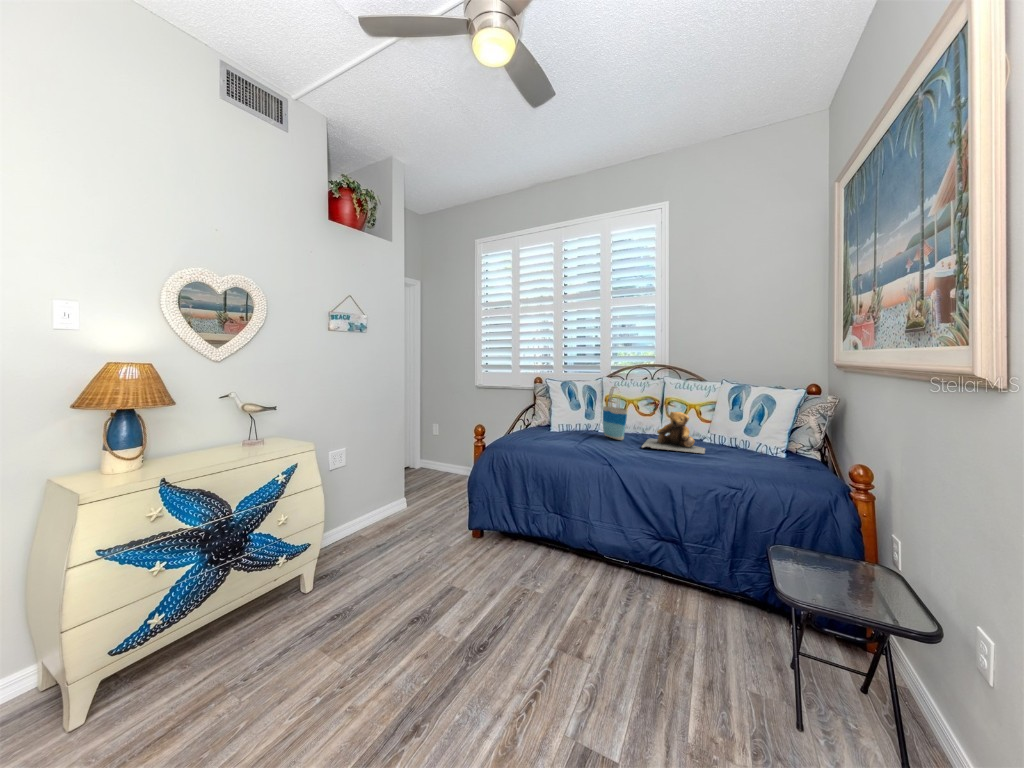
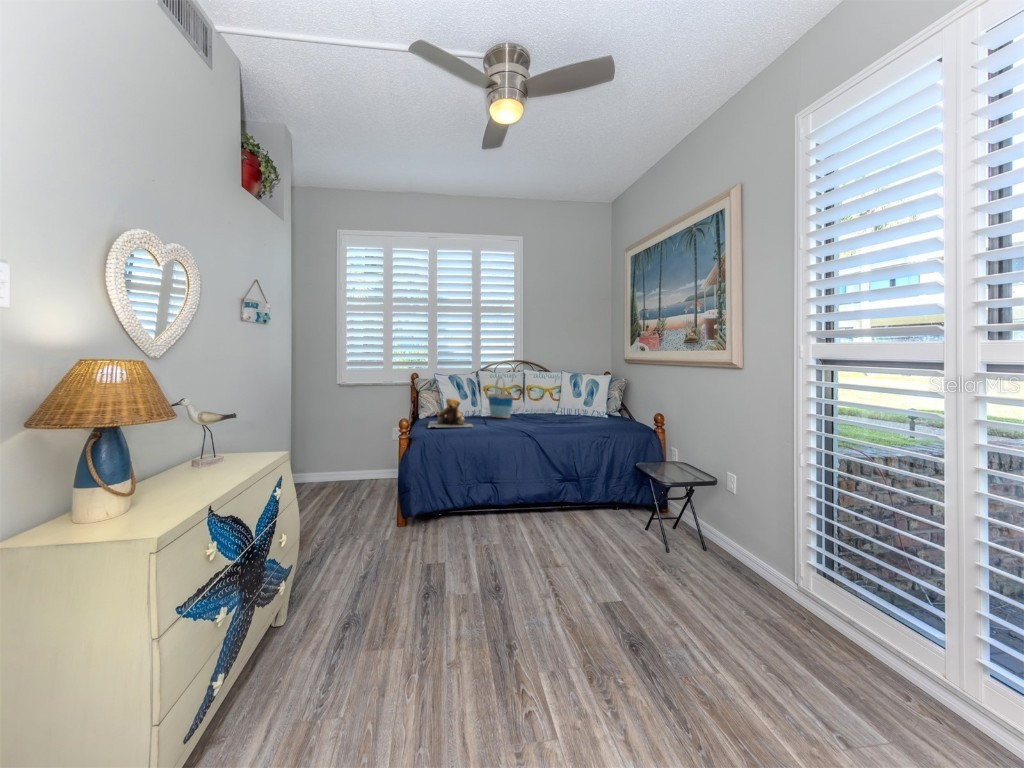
teddy bear: present [642,412,705,453] -> present [428,398,473,428]

